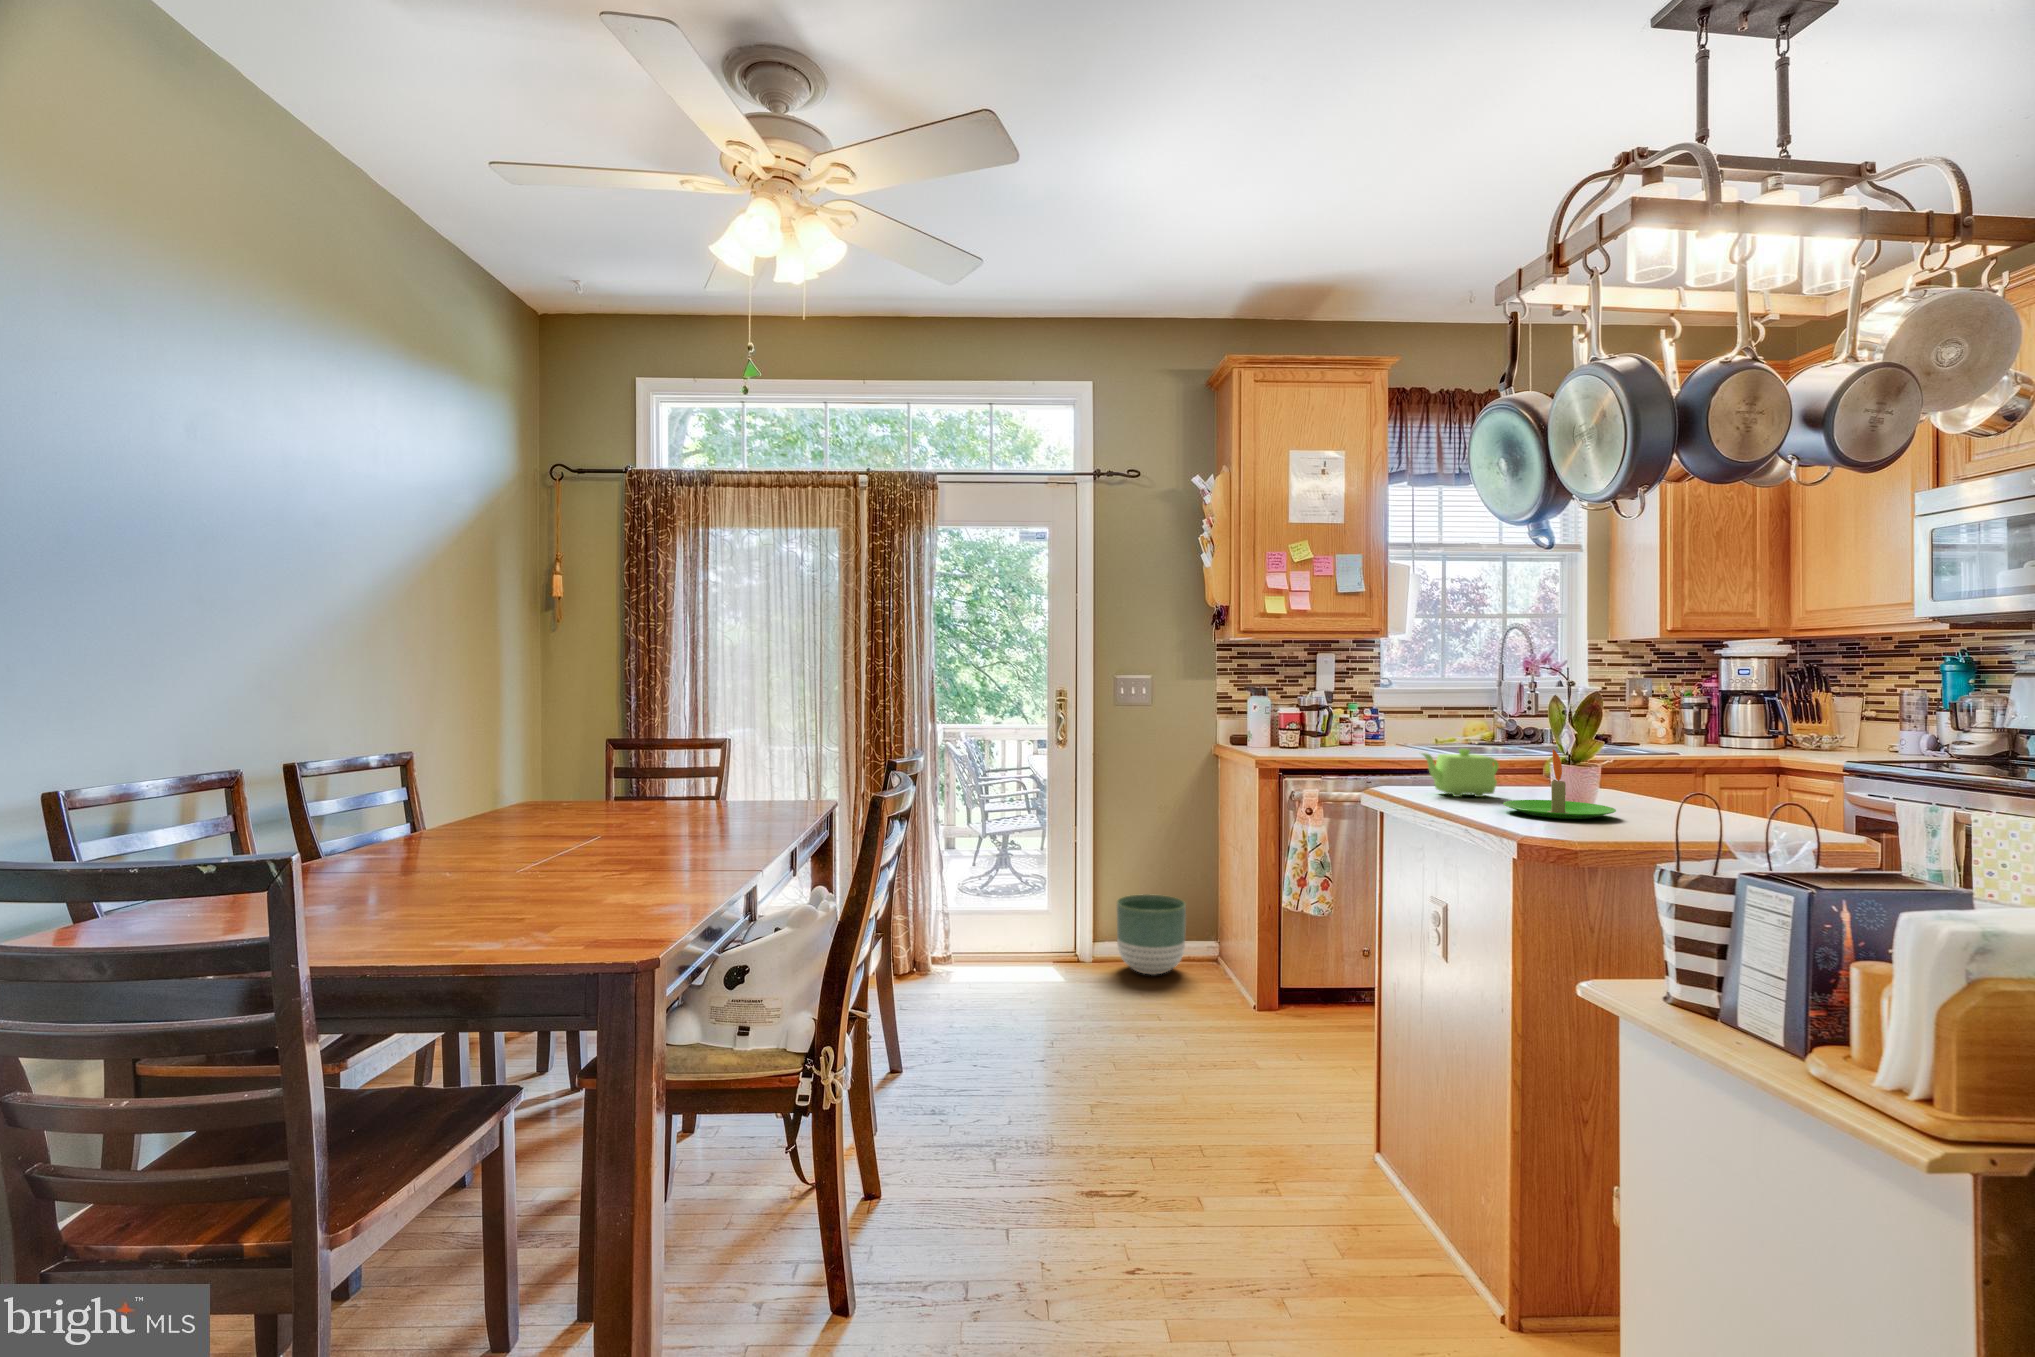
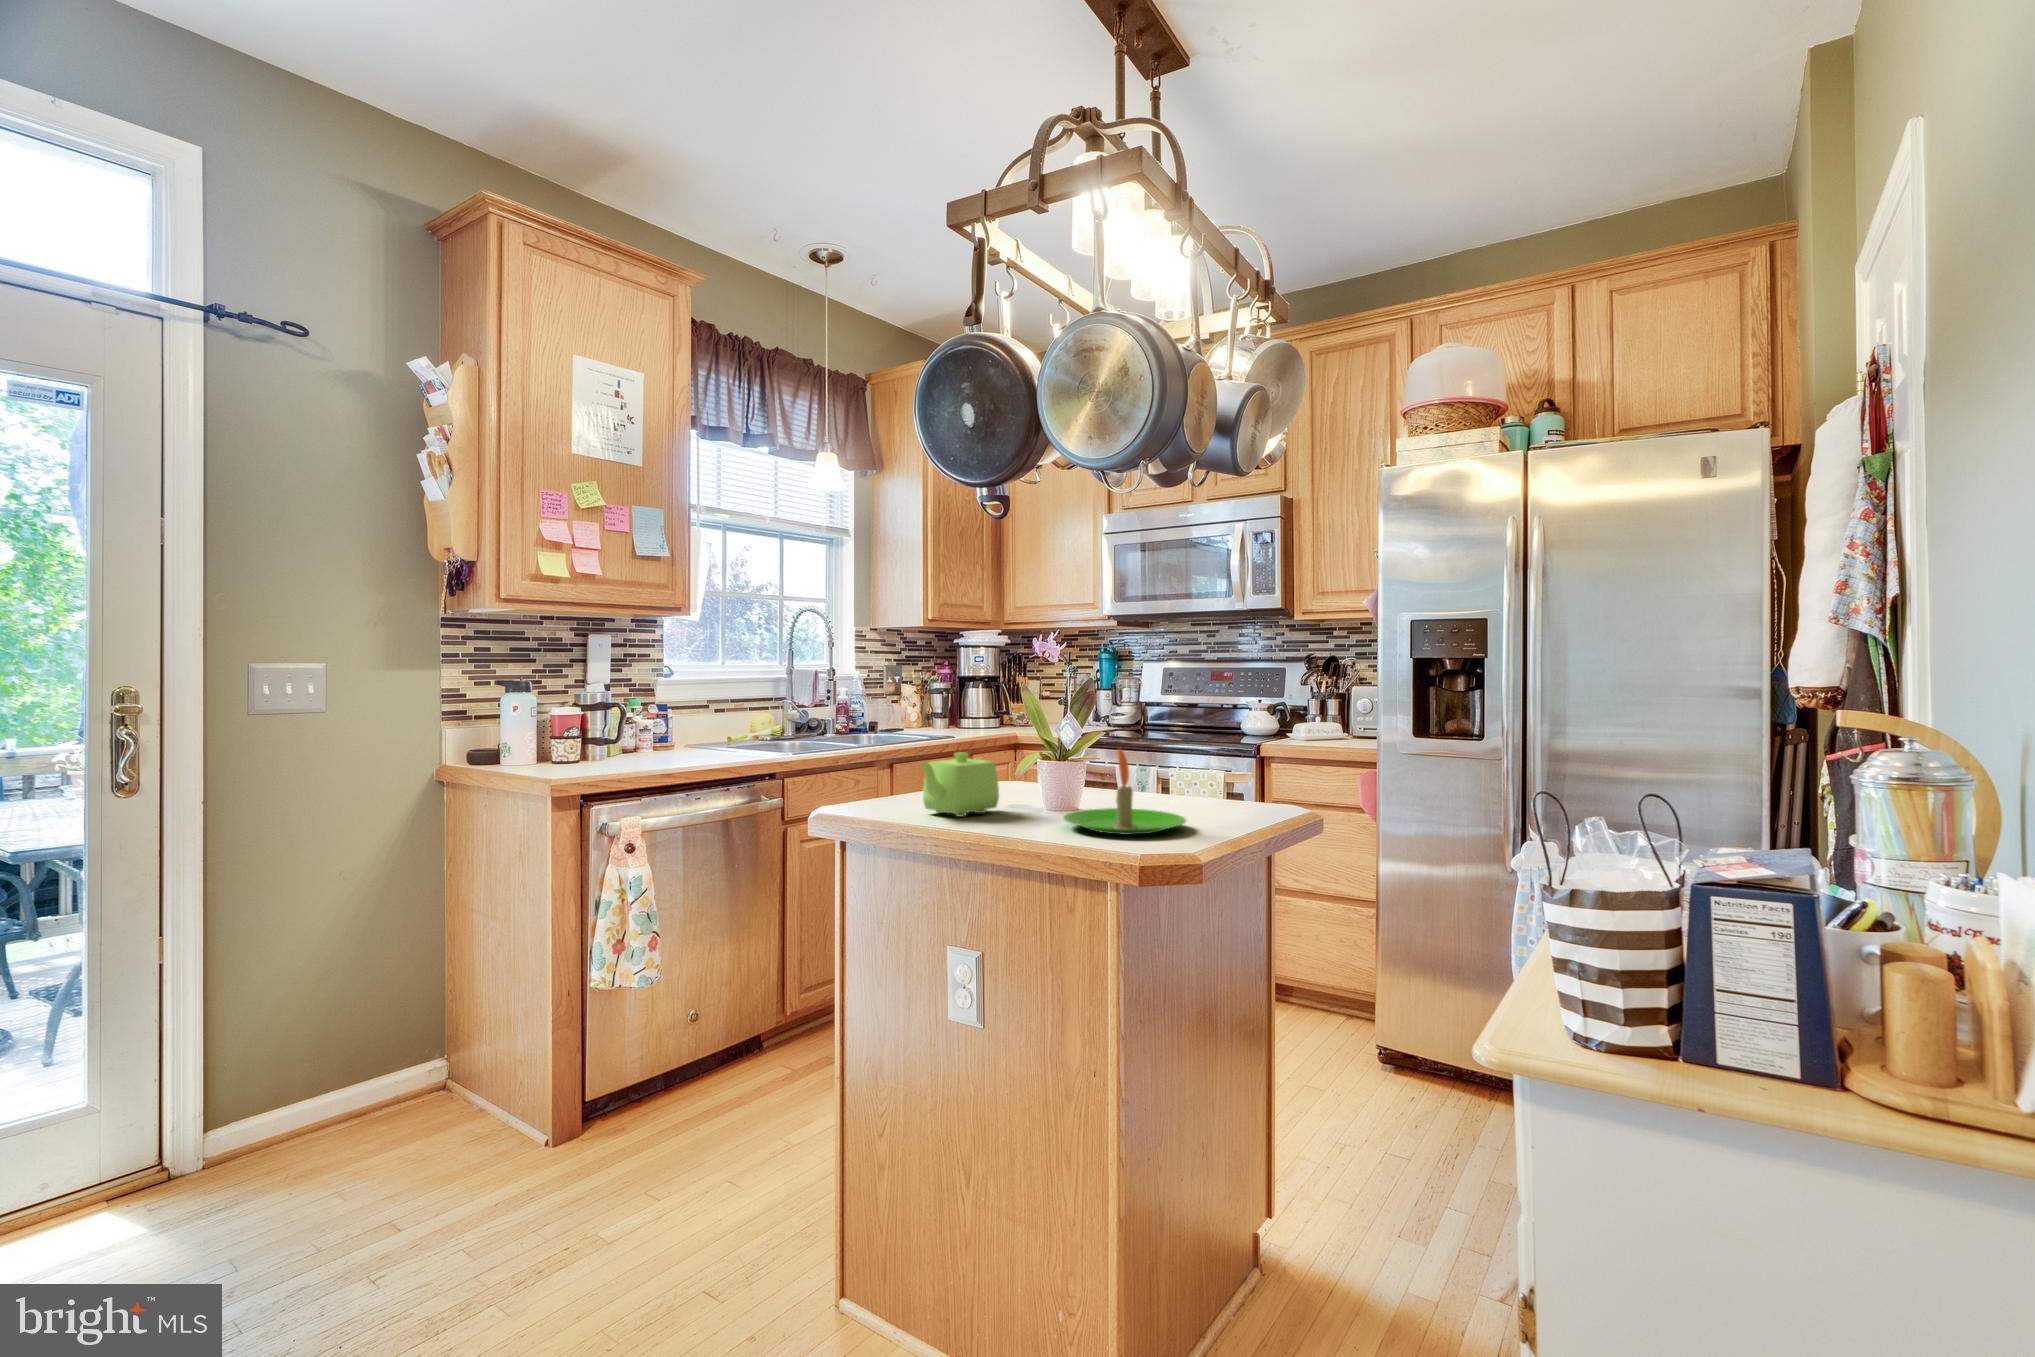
planter: present [1117,894,1186,975] -> none [269,1010,407,1153]

